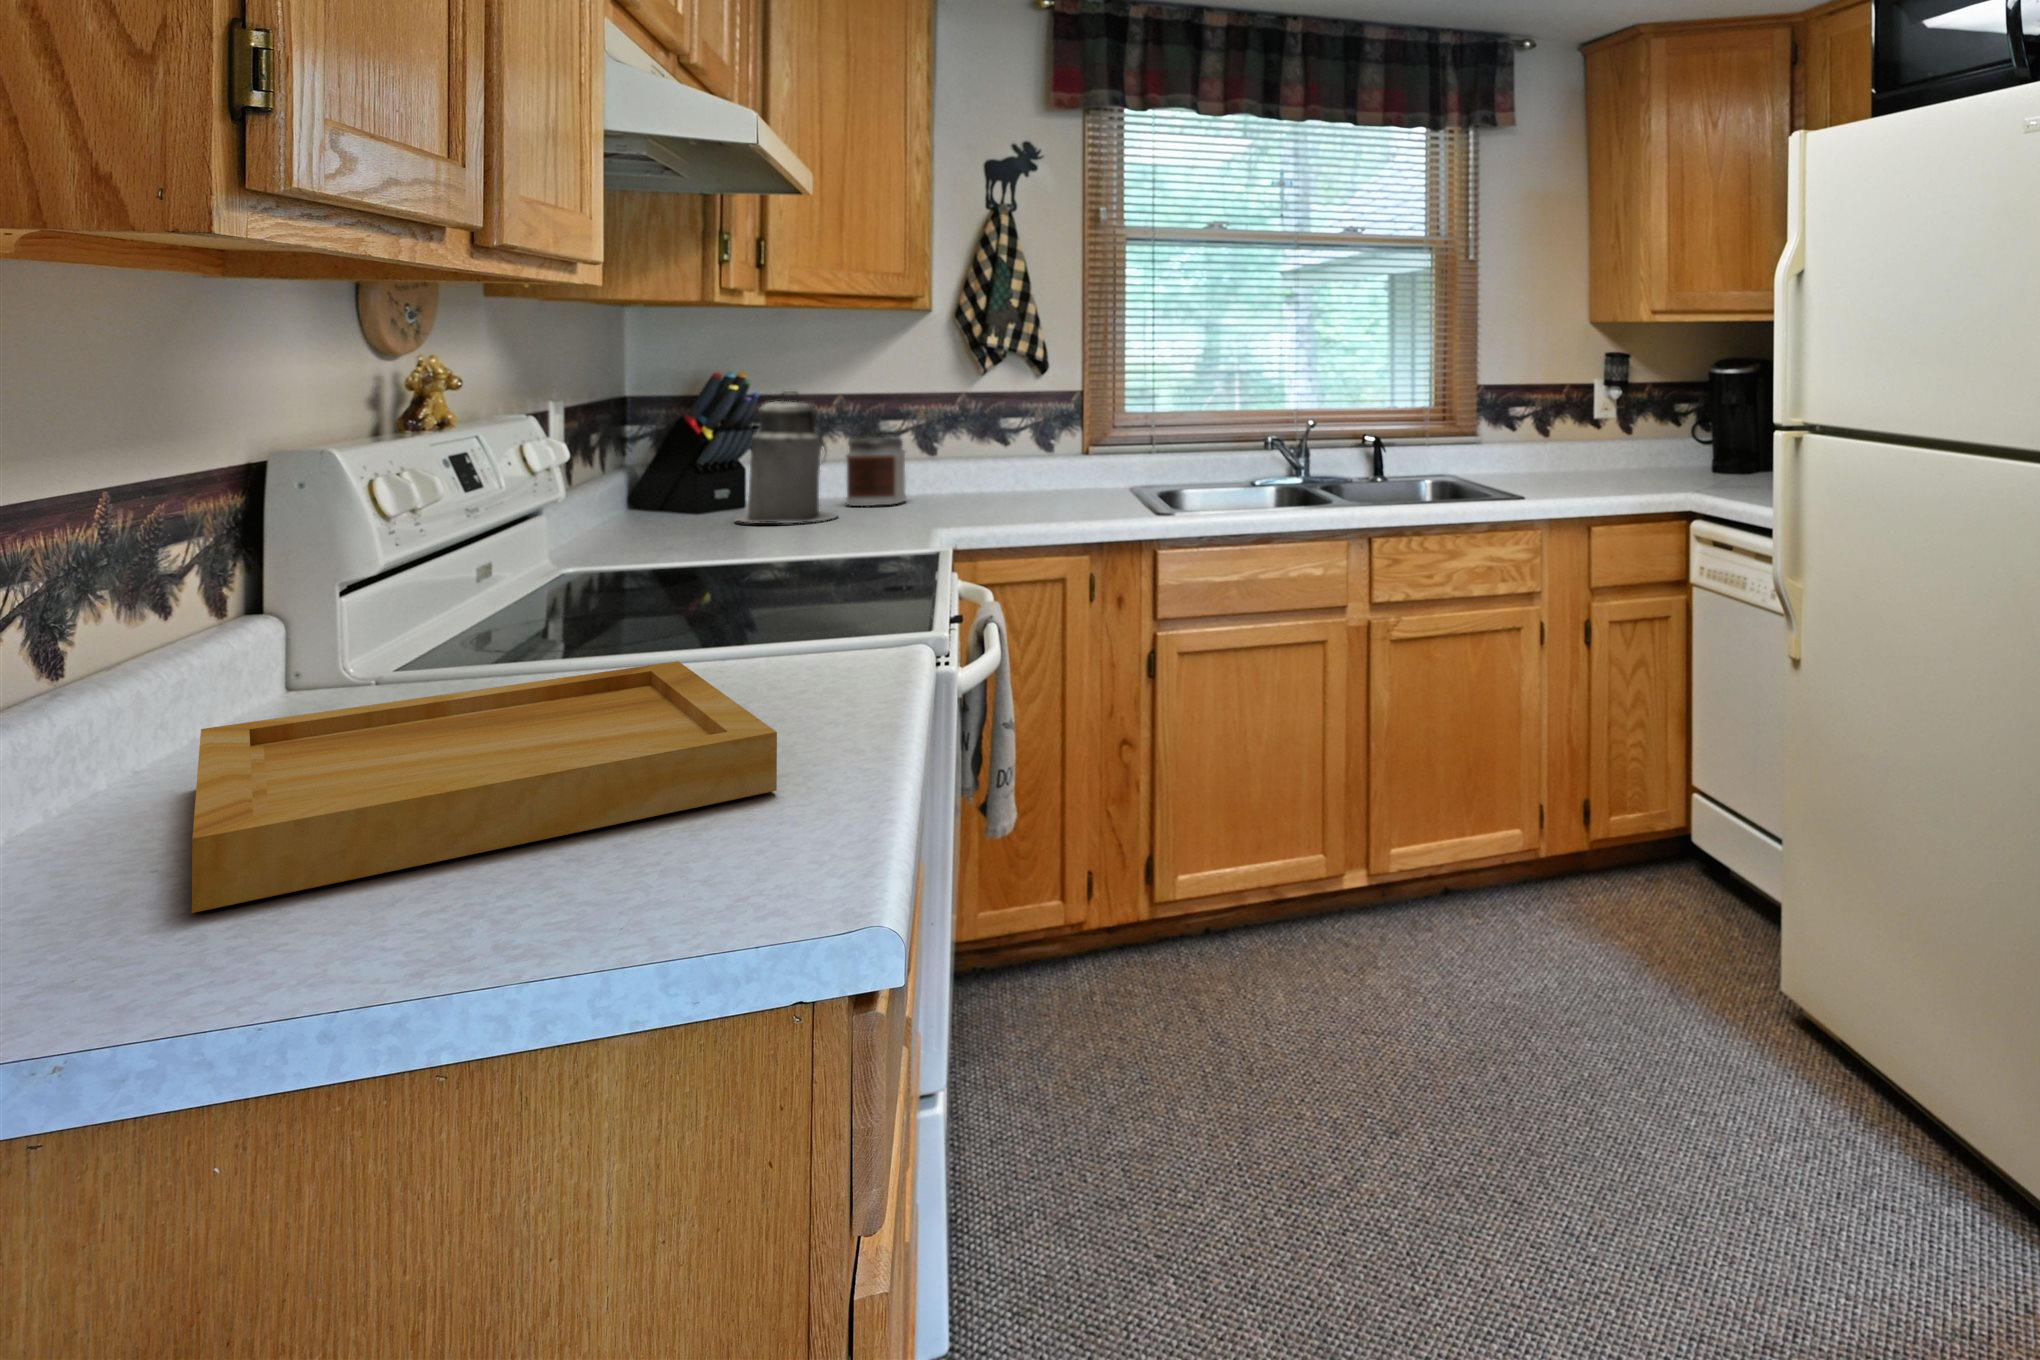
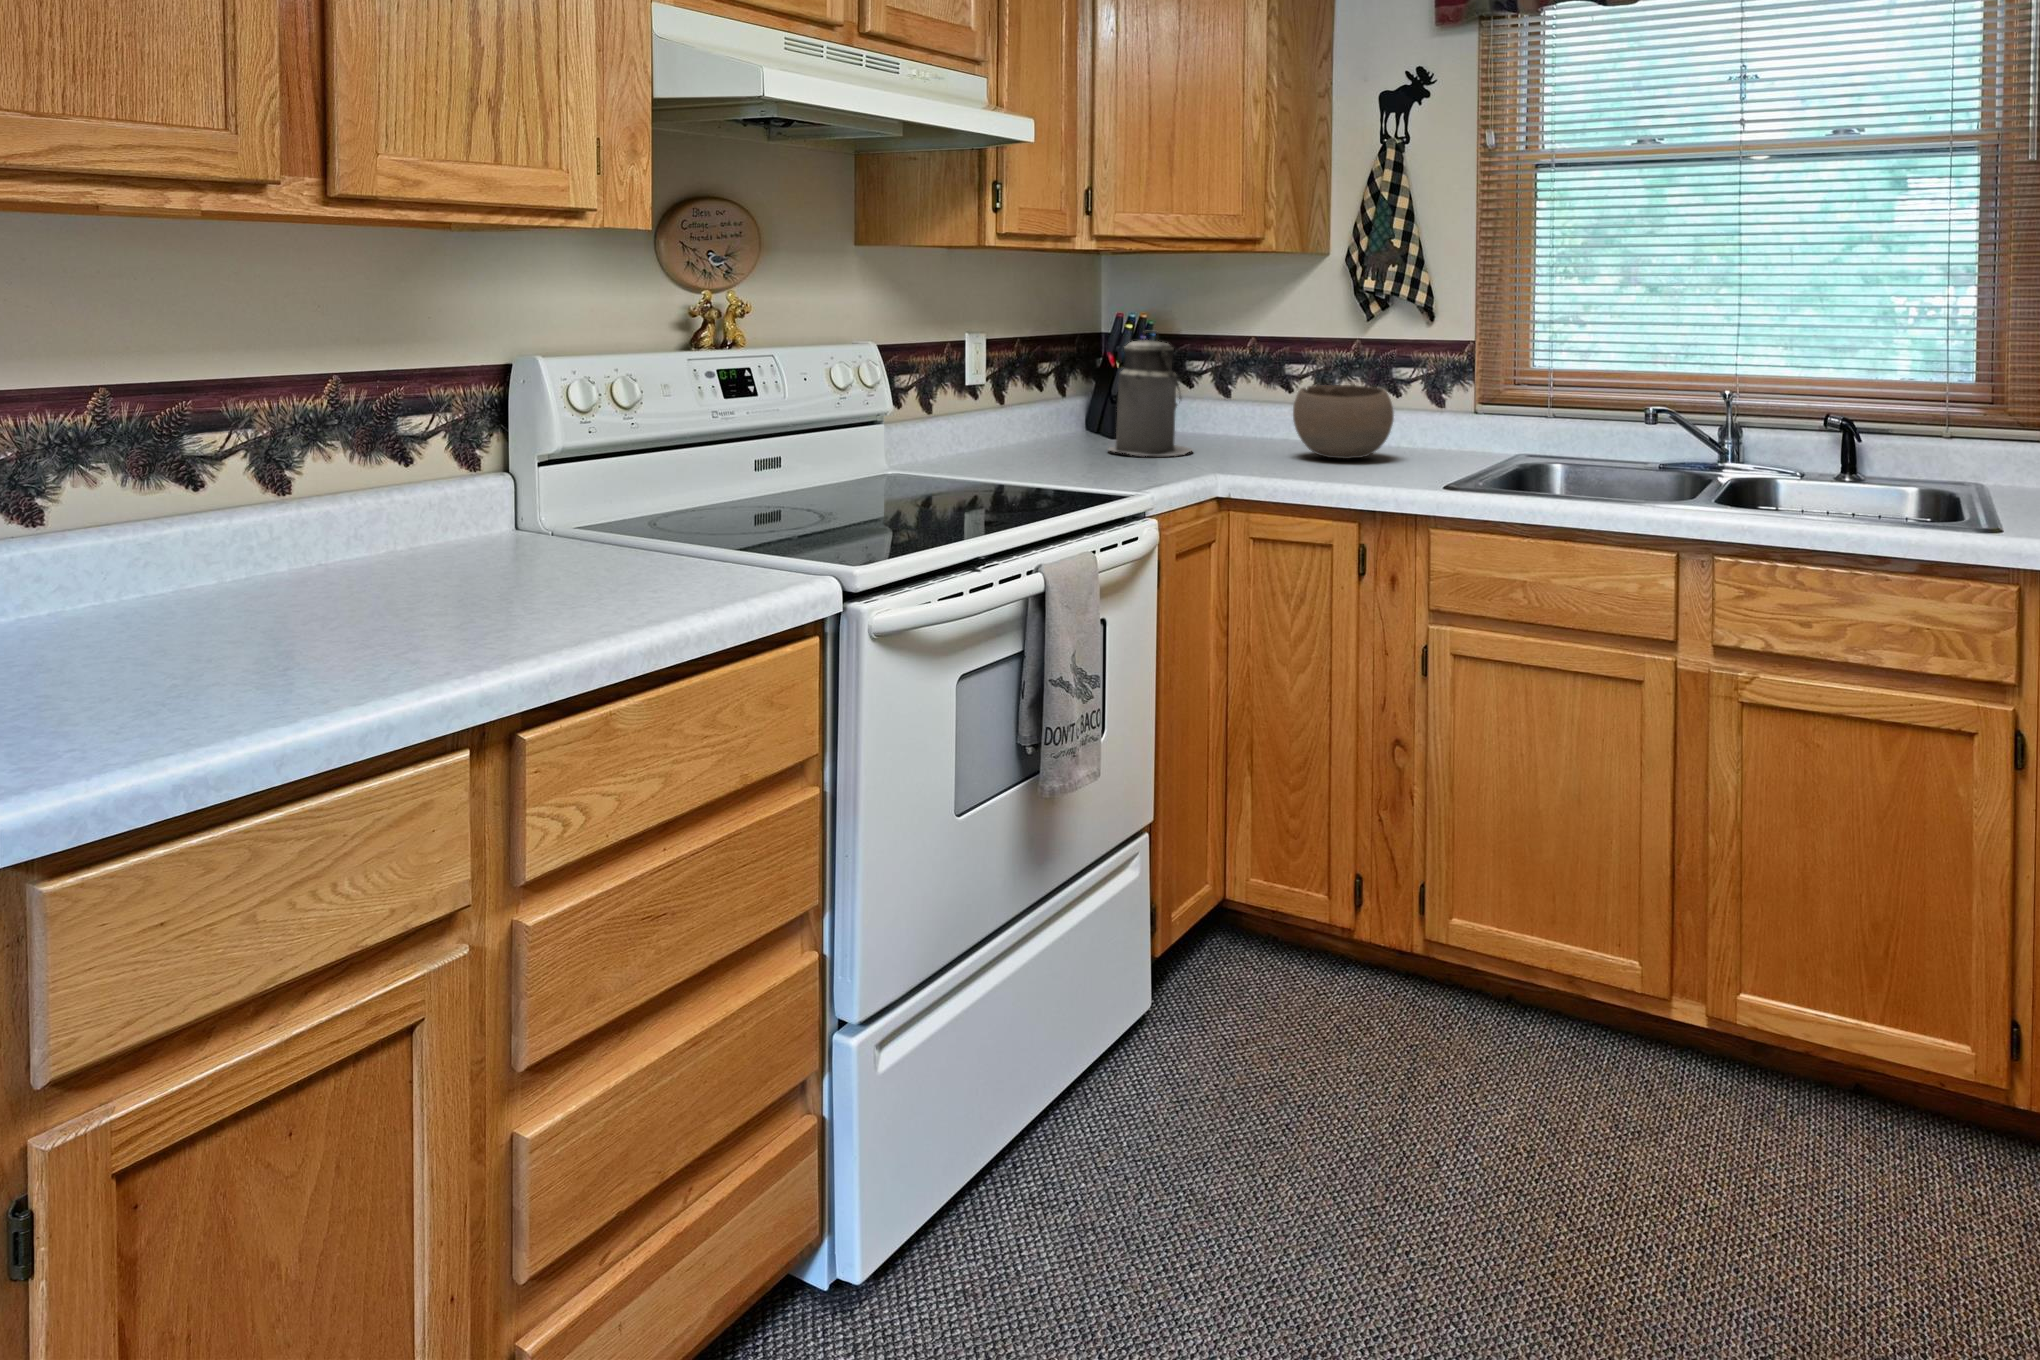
bowl: none [943,436,1044,505] -> present [1293,385,1394,459]
jar: present [846,437,907,506] -> none [1226,380,1285,448]
tray: present [192,661,777,913] -> none [34,544,577,678]

